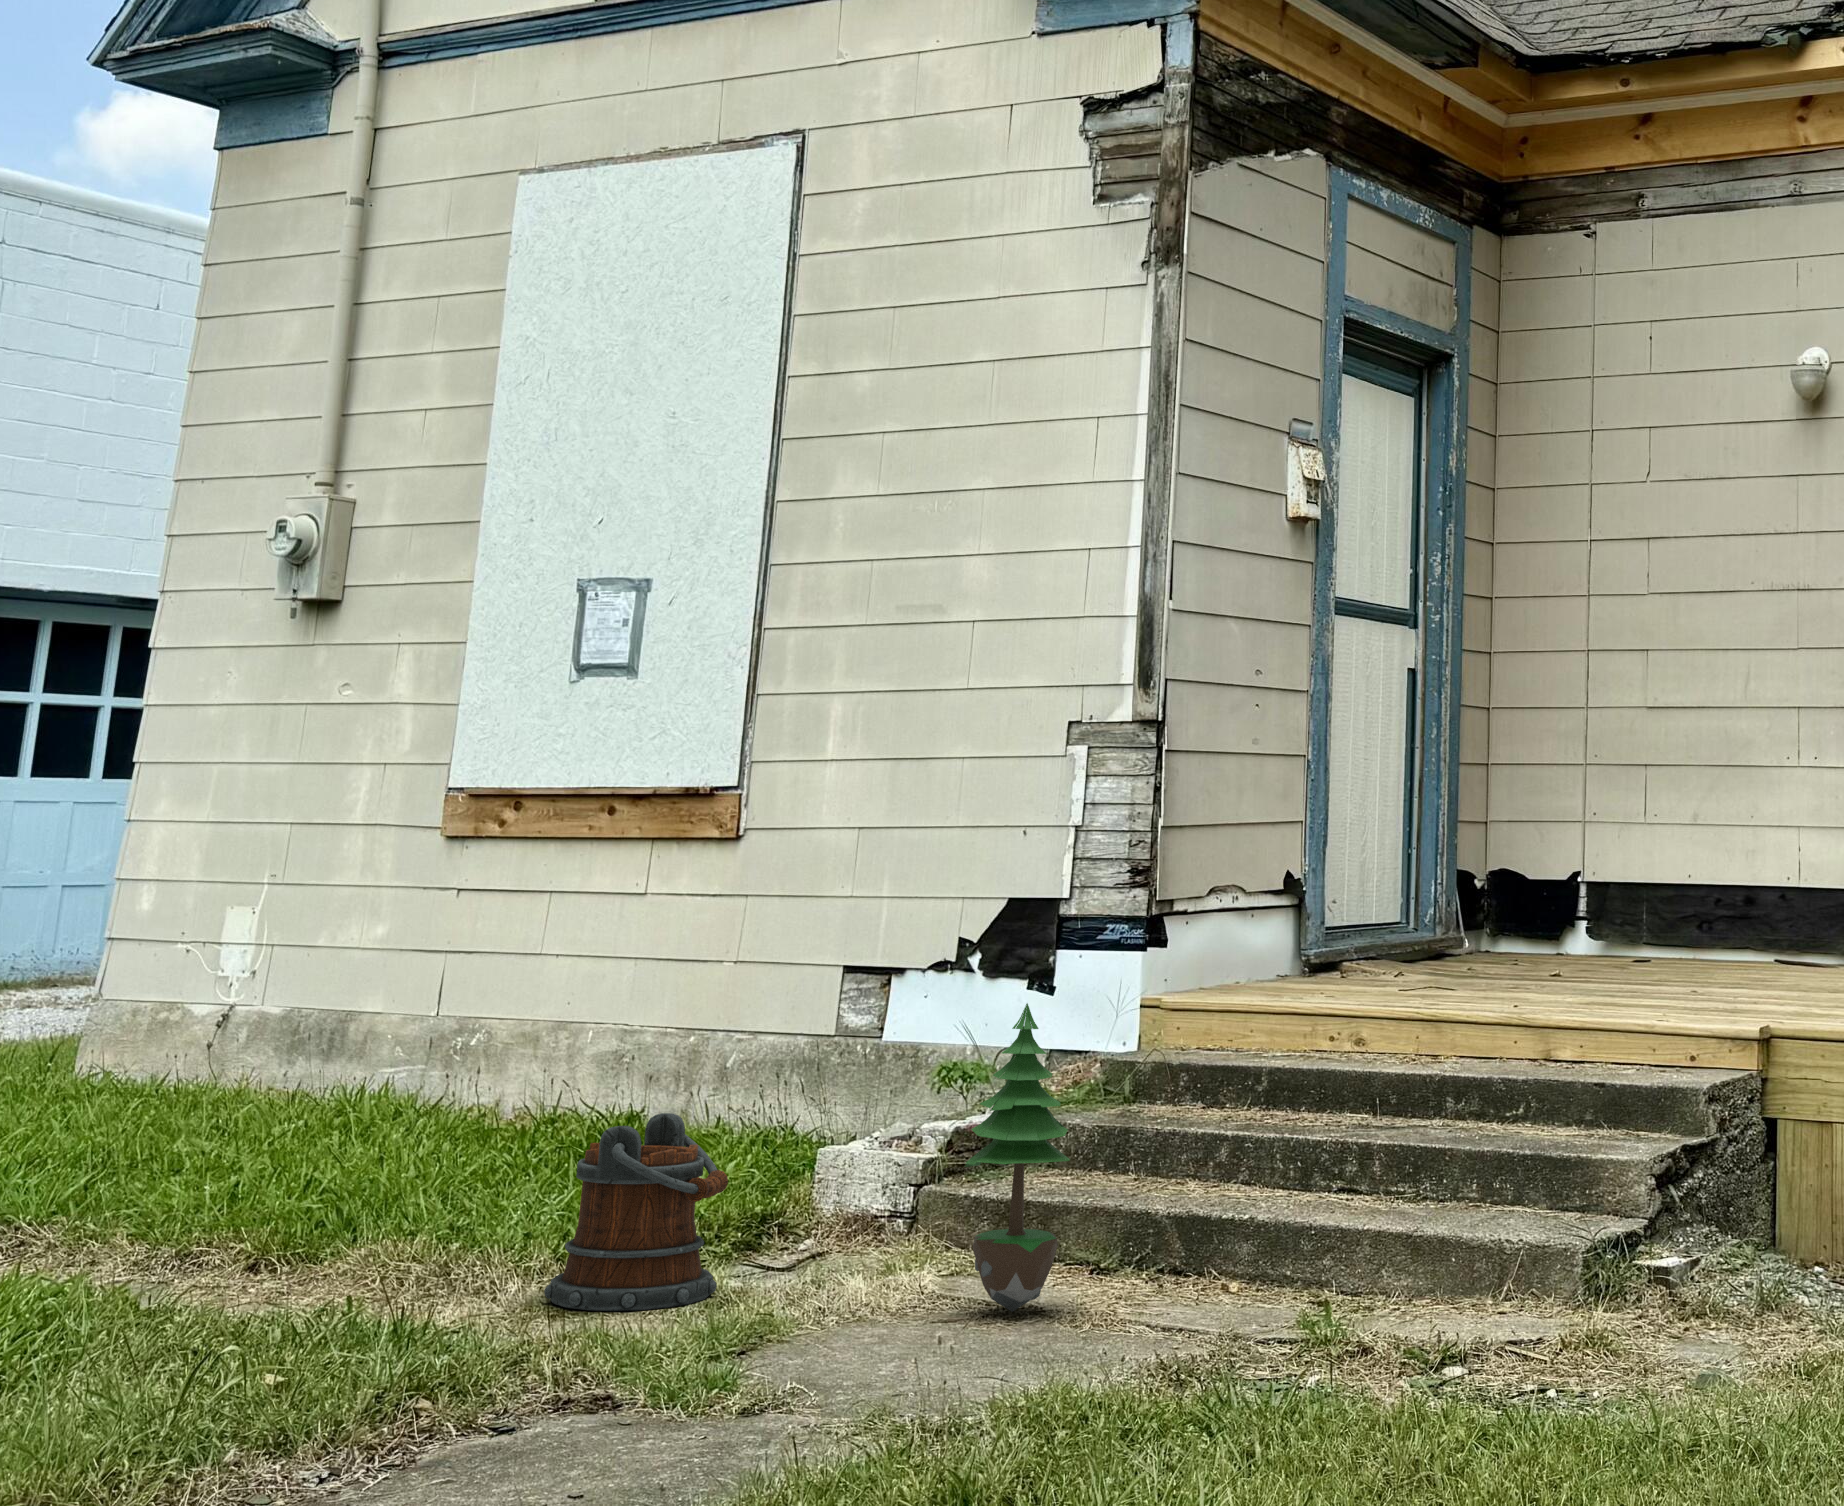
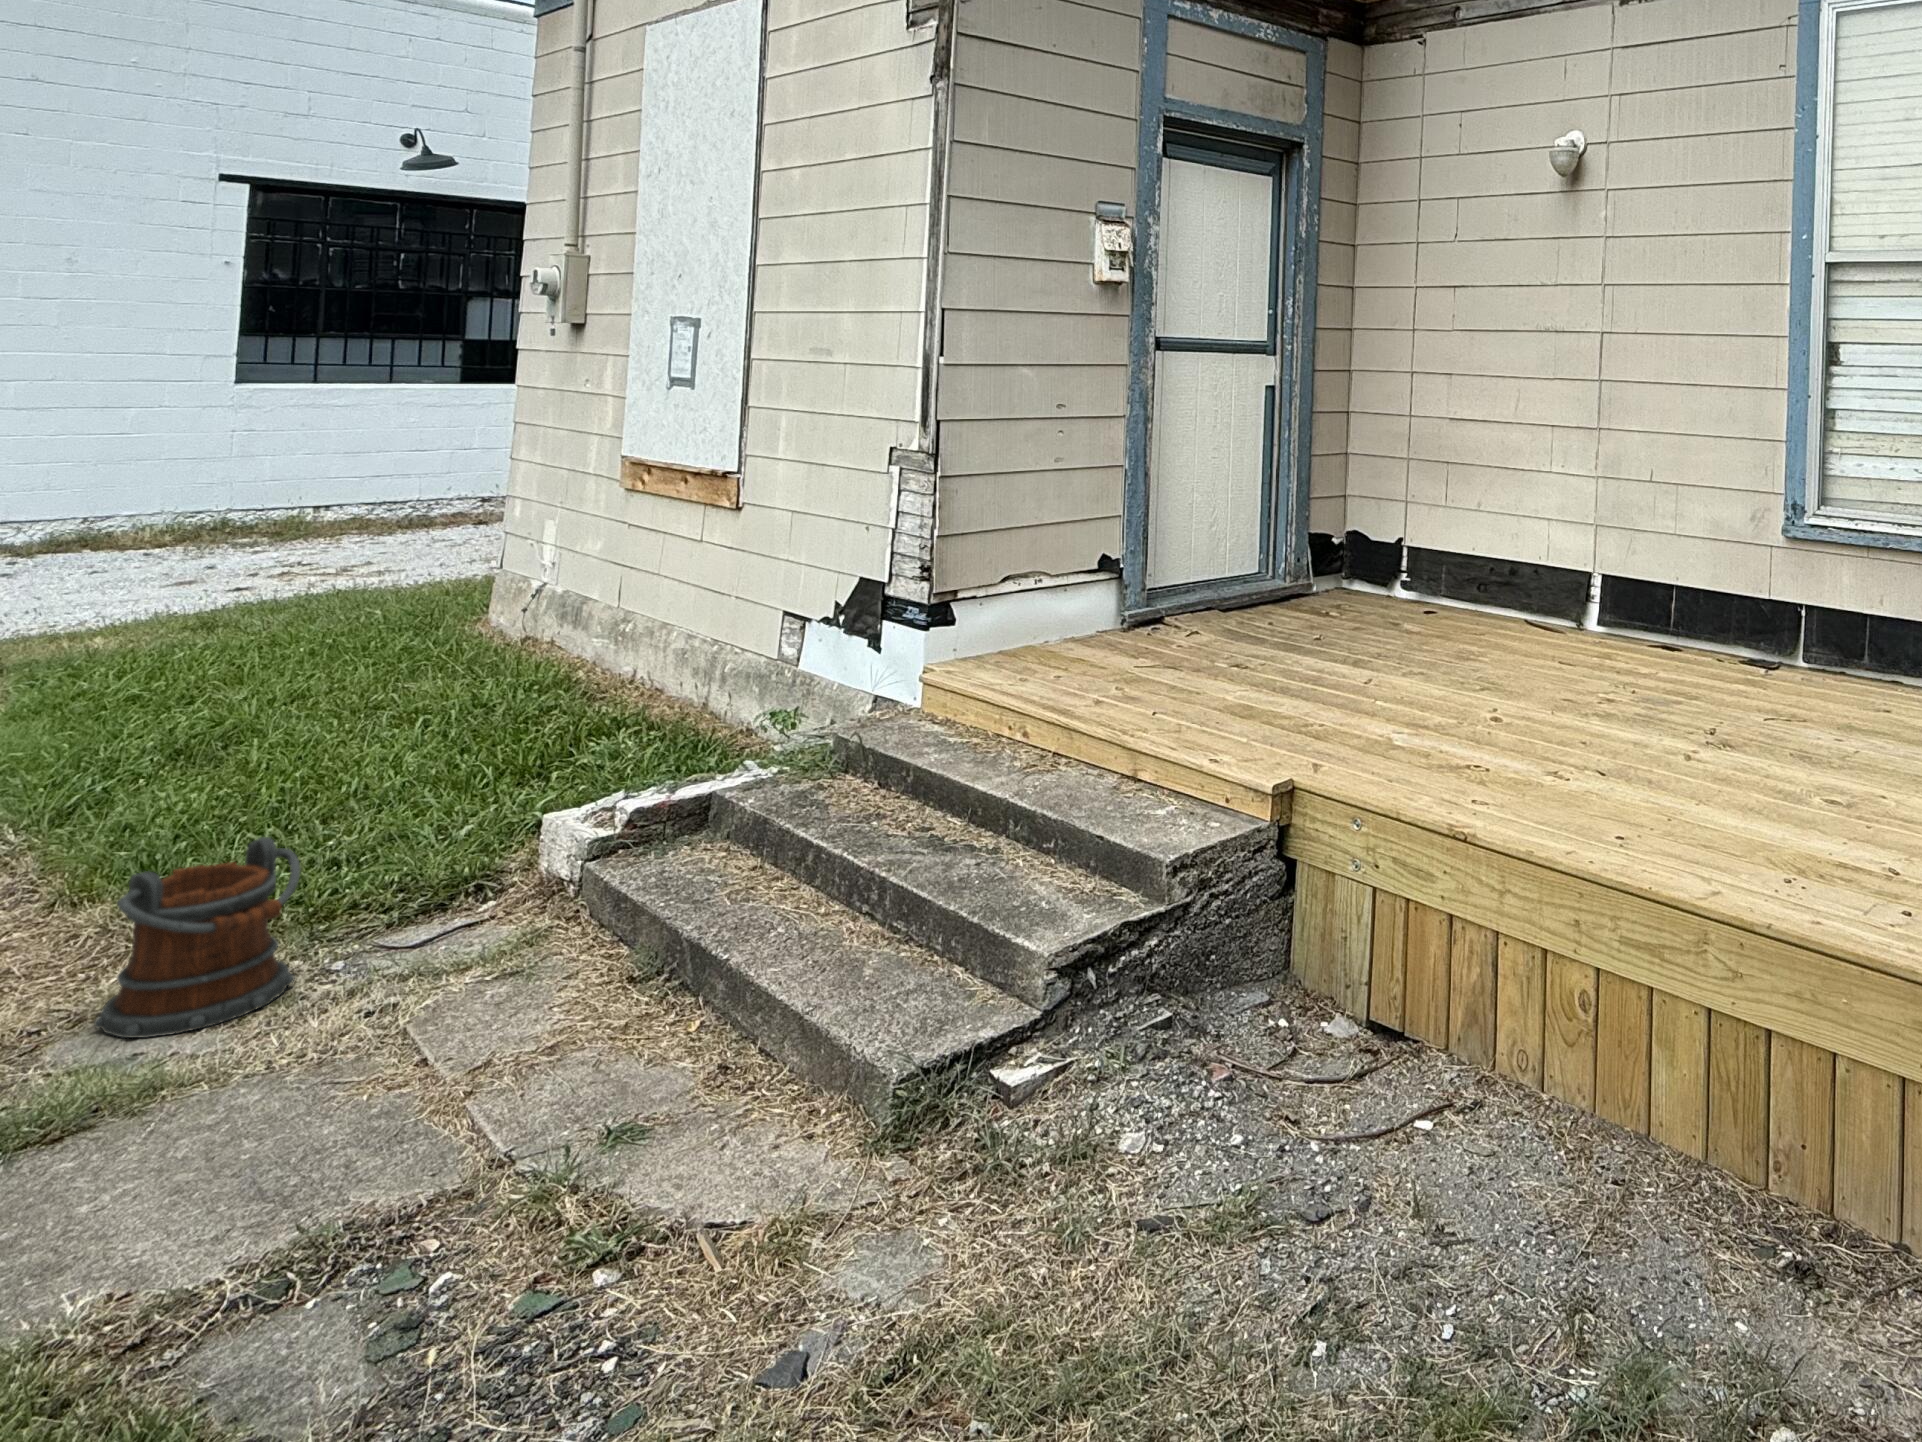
potted tree: present [965,1003,1070,1312] -> none [350,797,479,1081]

